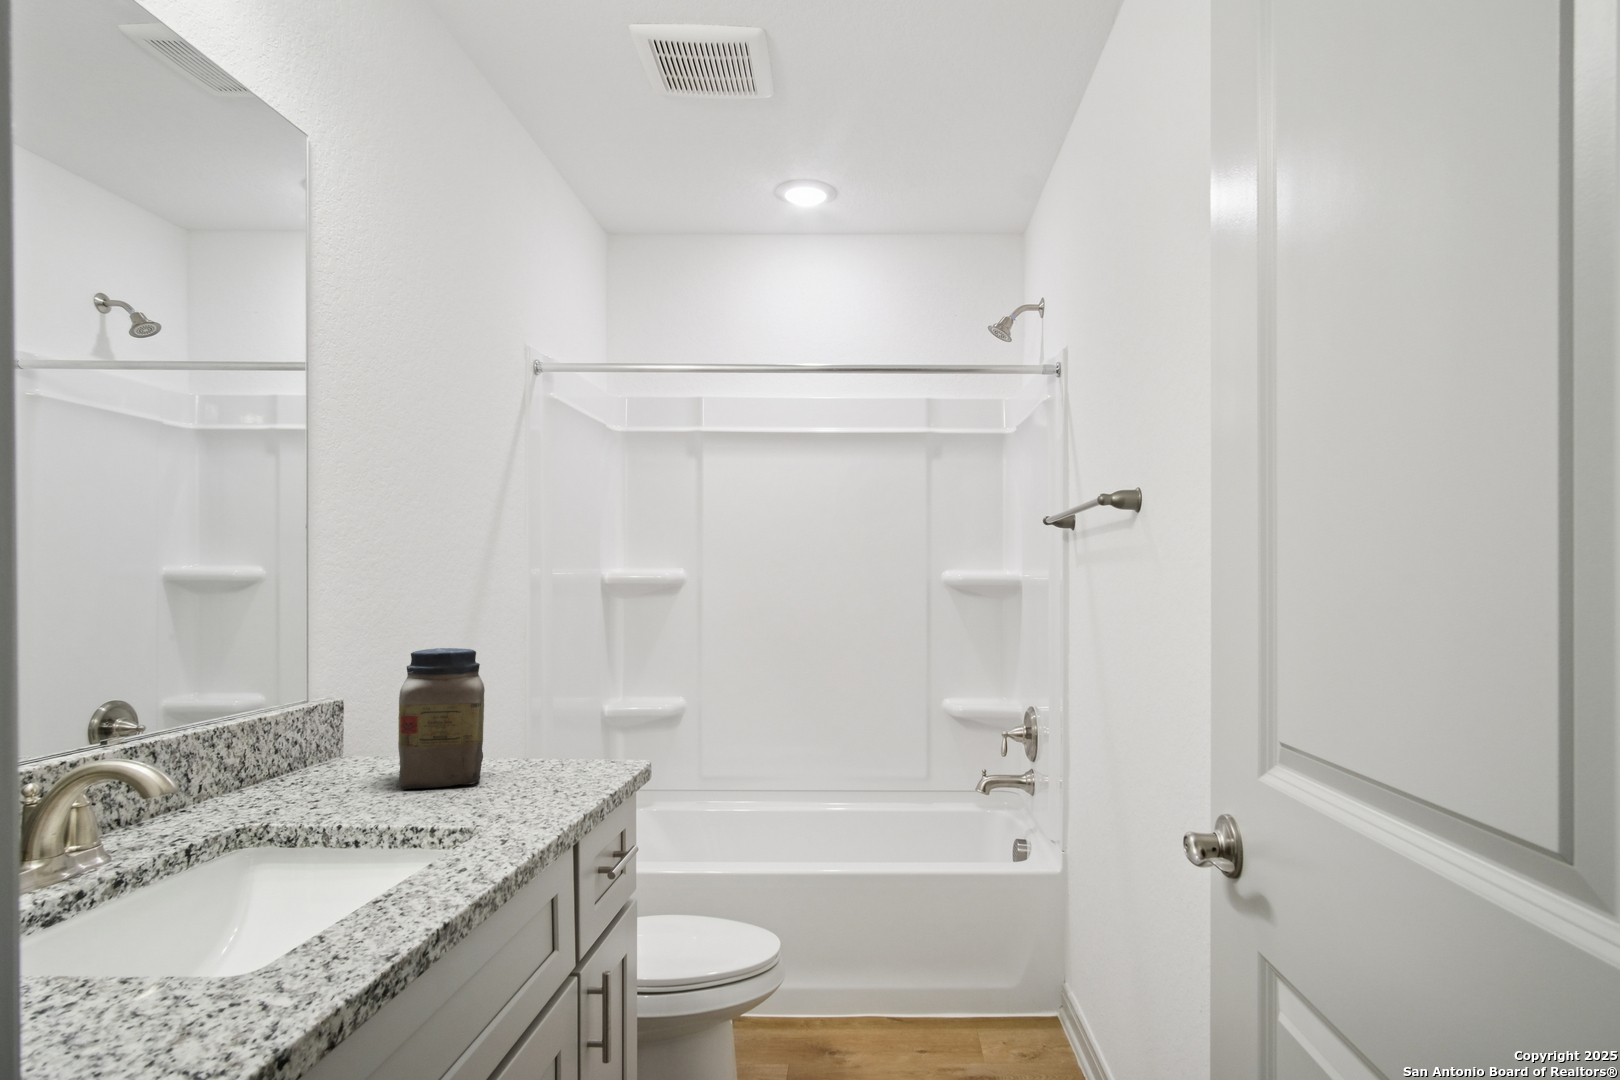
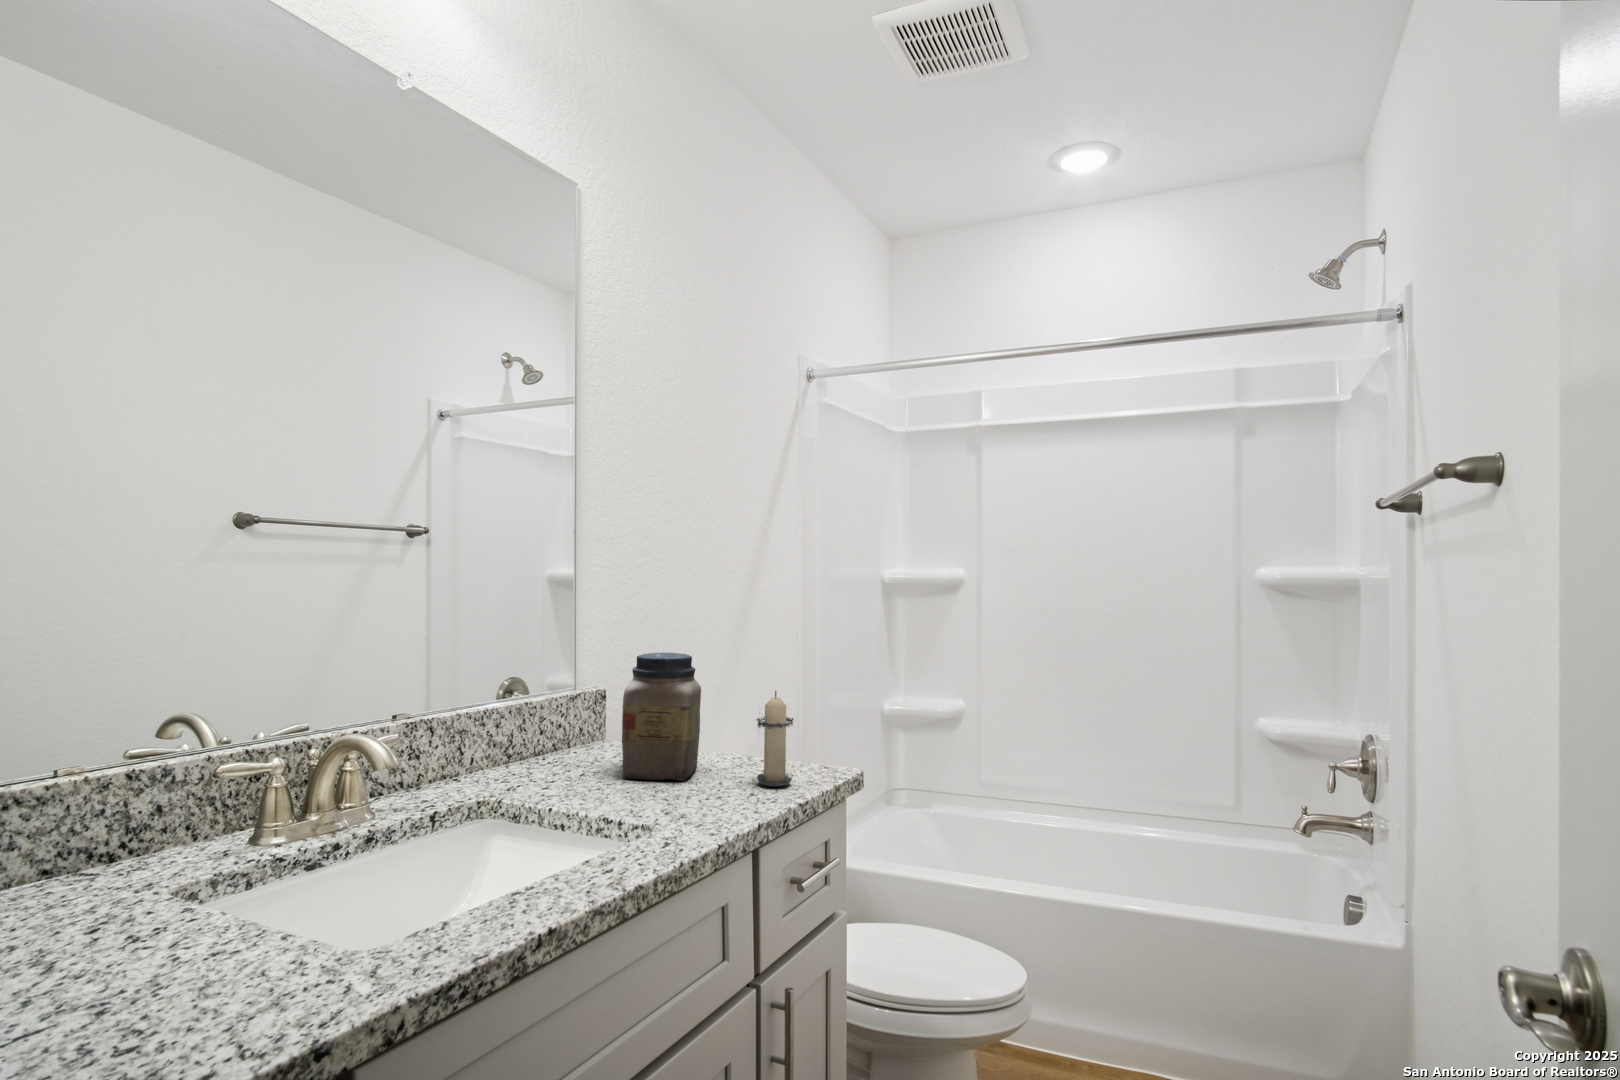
candle: none [550,680,599,782] -> present [756,691,794,786]

